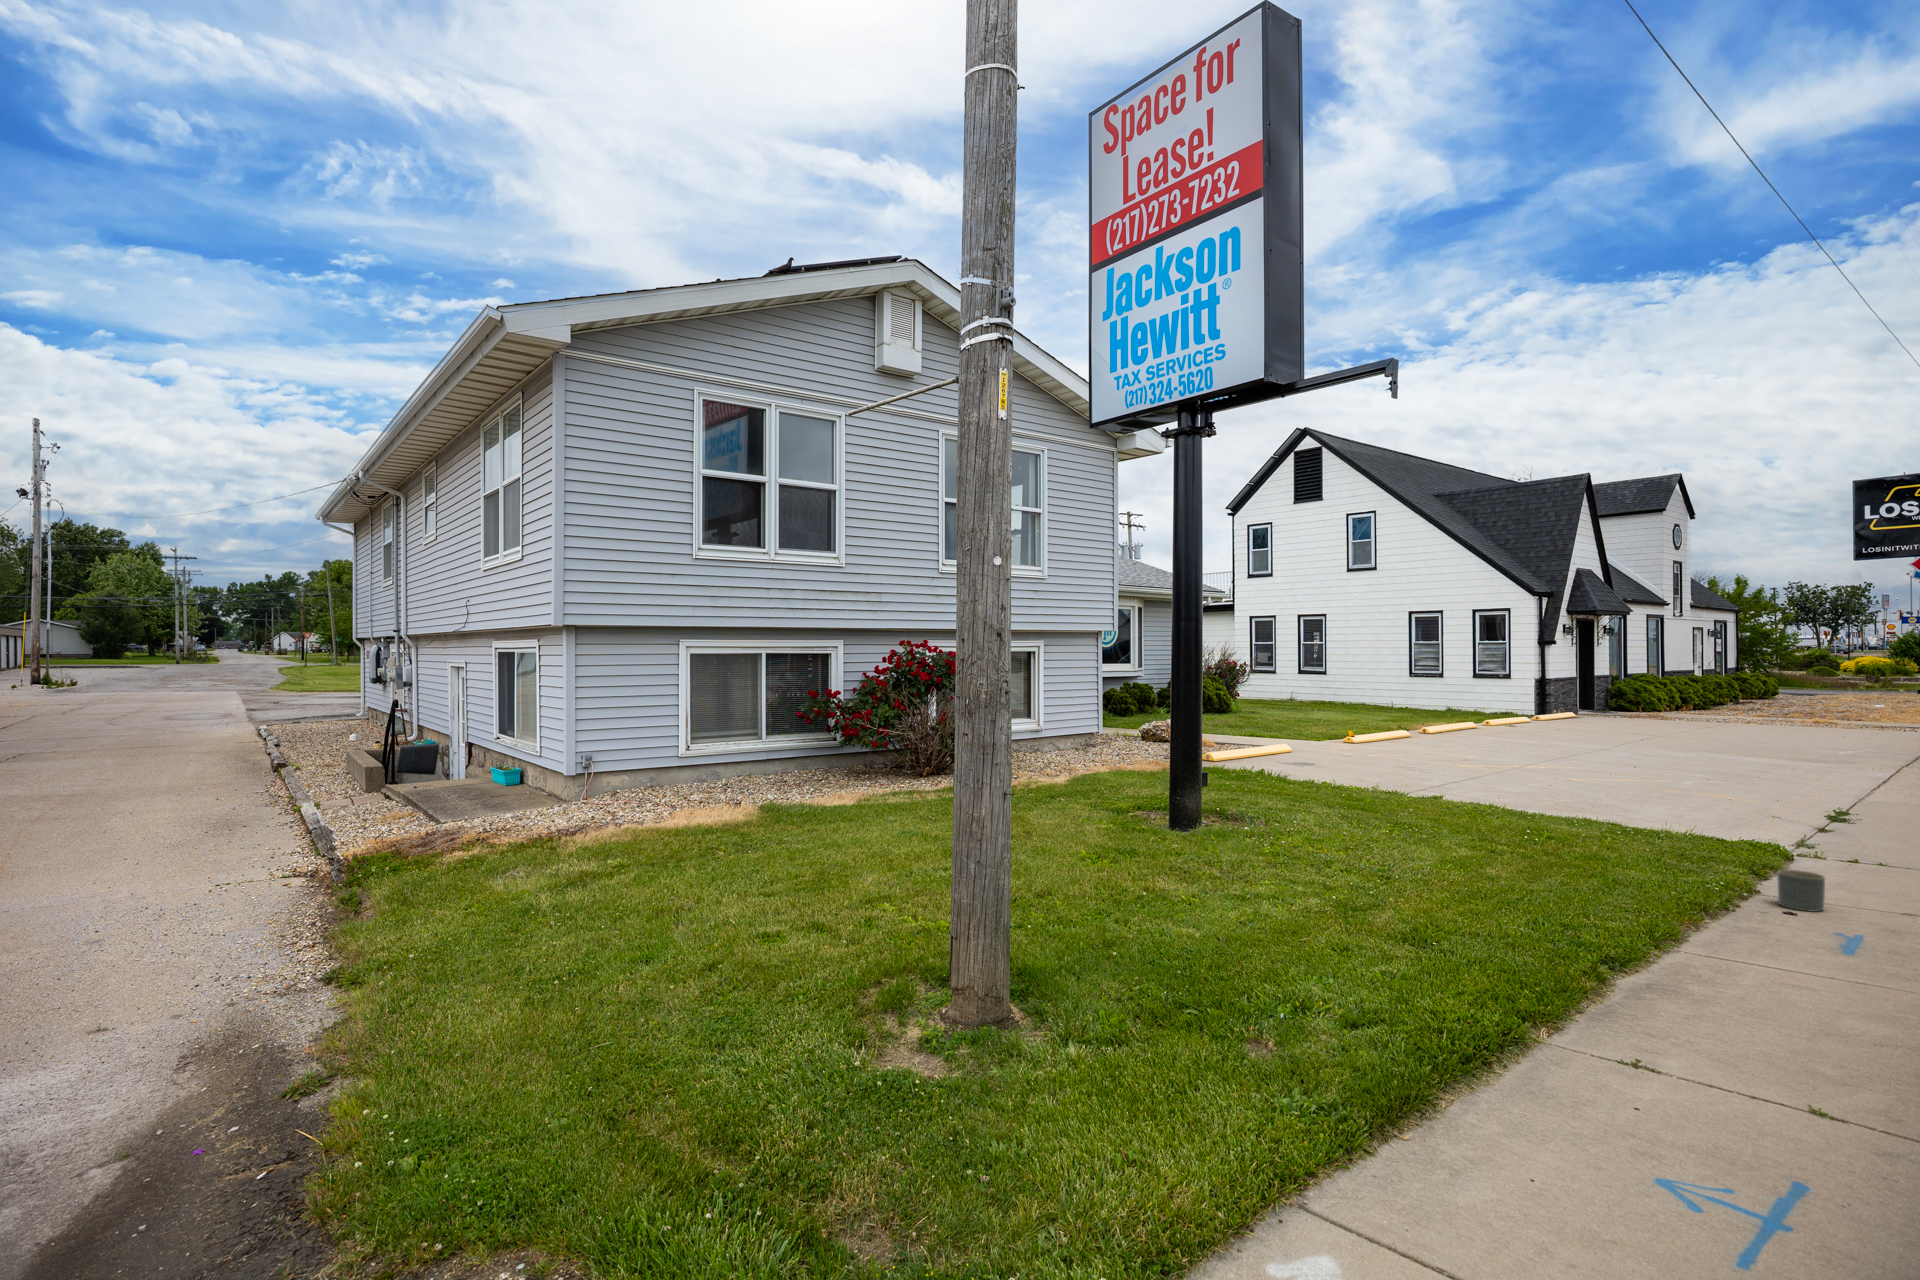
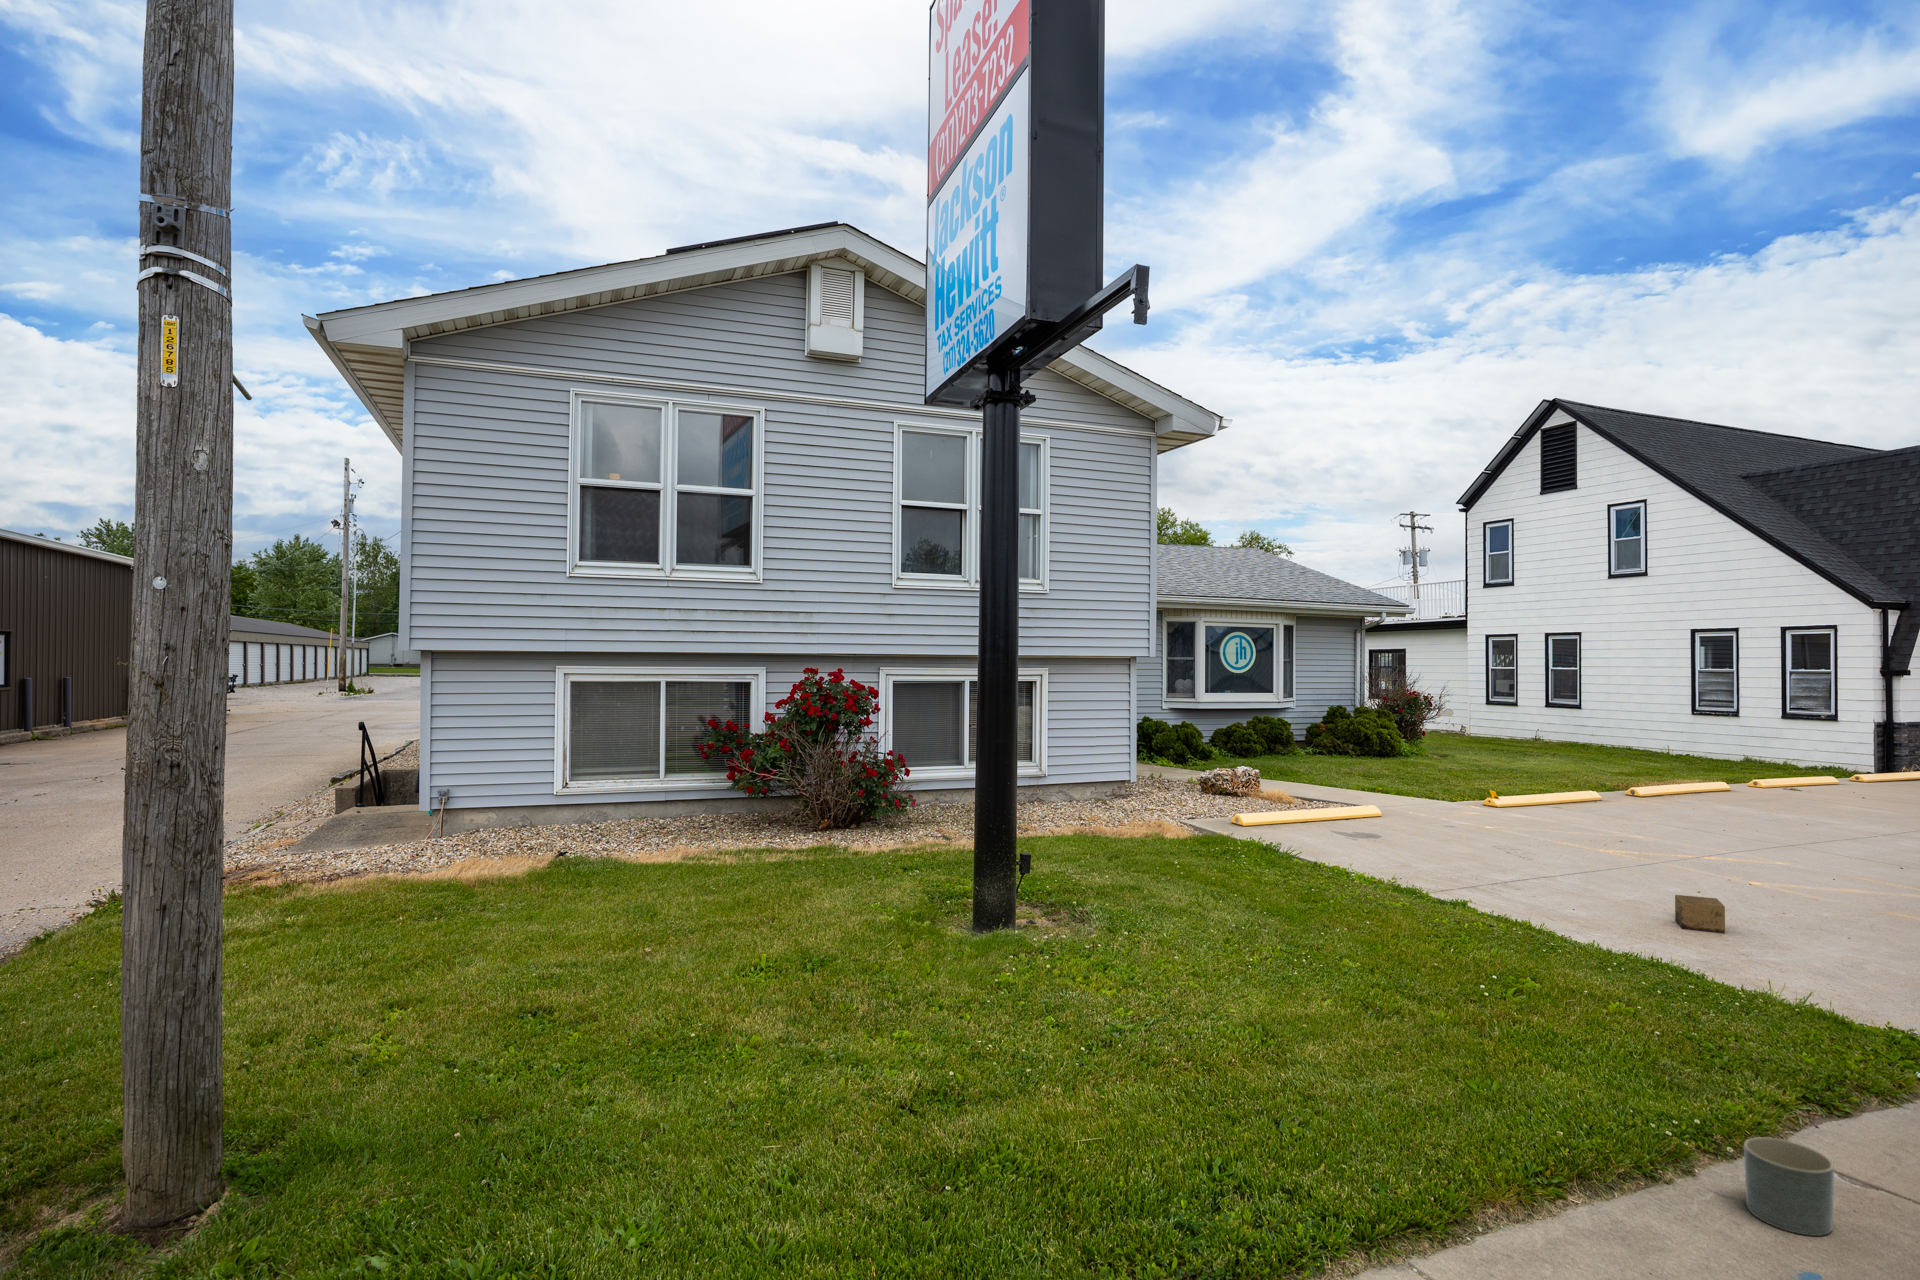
cardboard box: none [1557,780,1592,801] -> present [1675,895,1725,933]

